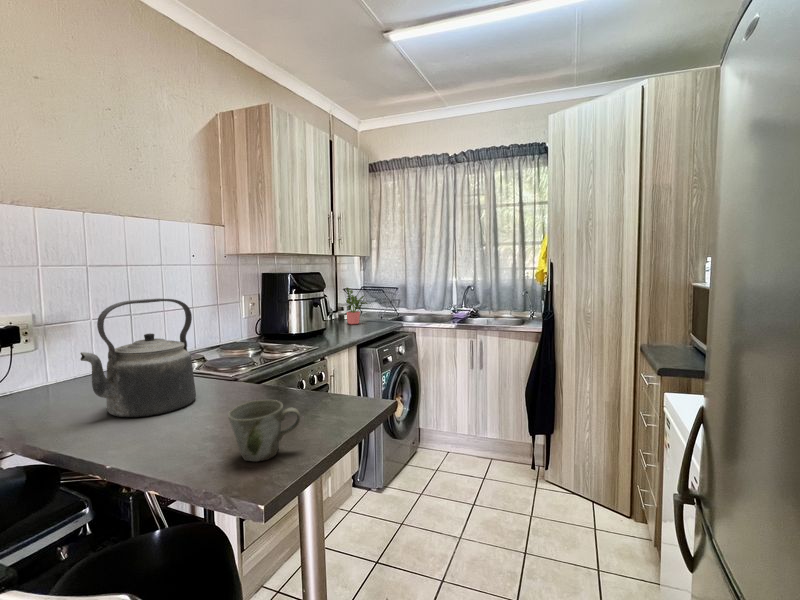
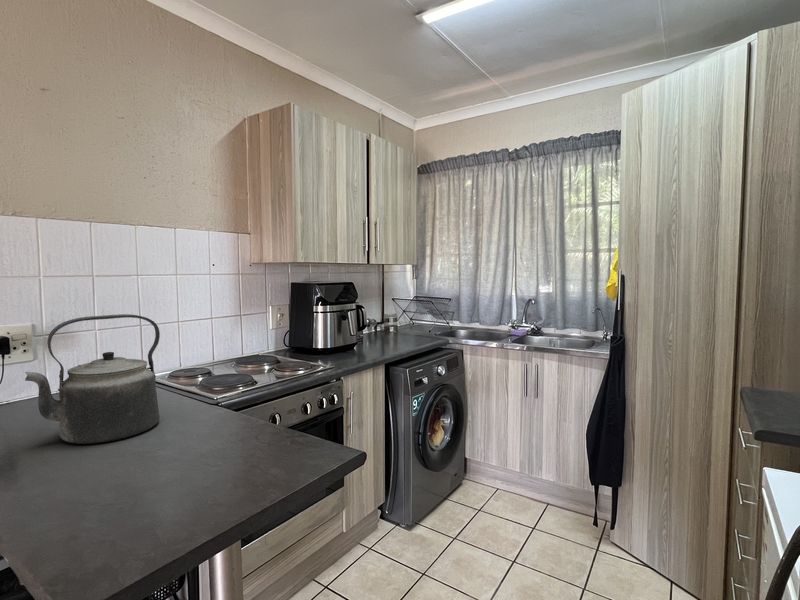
potted plant: present [346,287,368,324] -> none [386,298,411,339]
mug: present [228,400,300,462] -> none [102,447,196,528]

